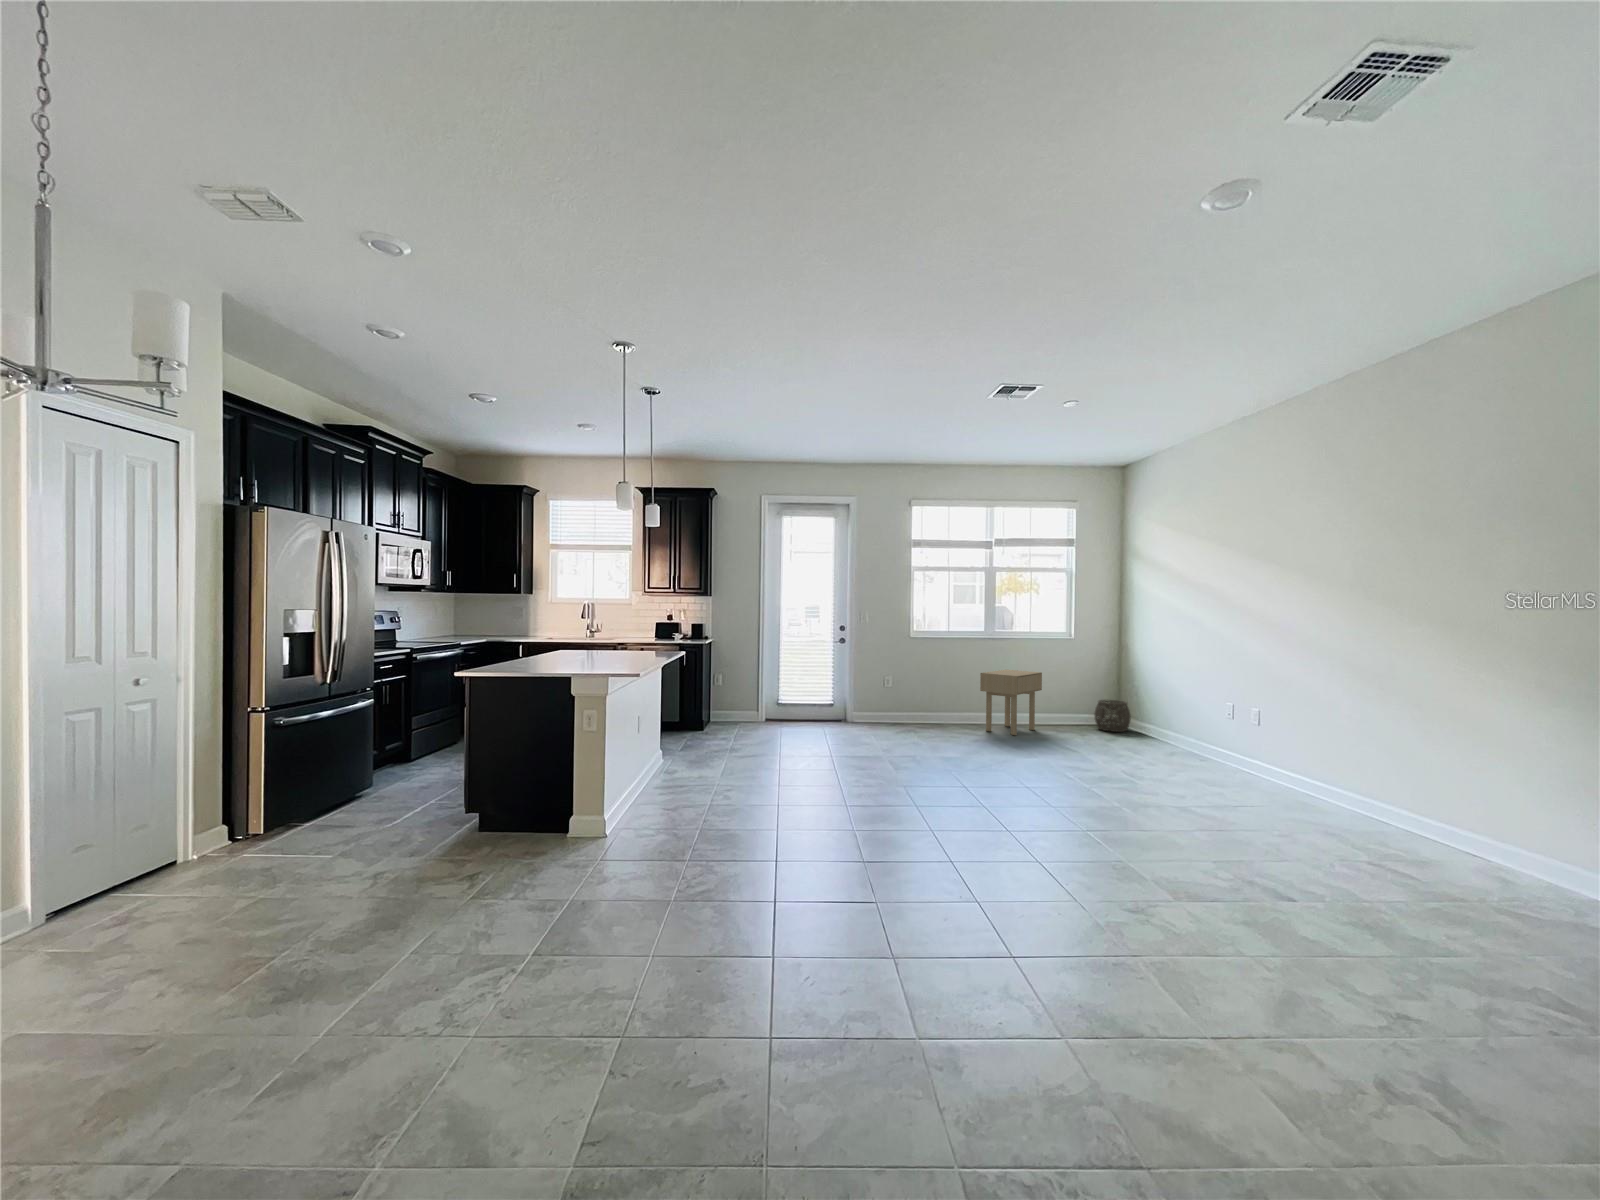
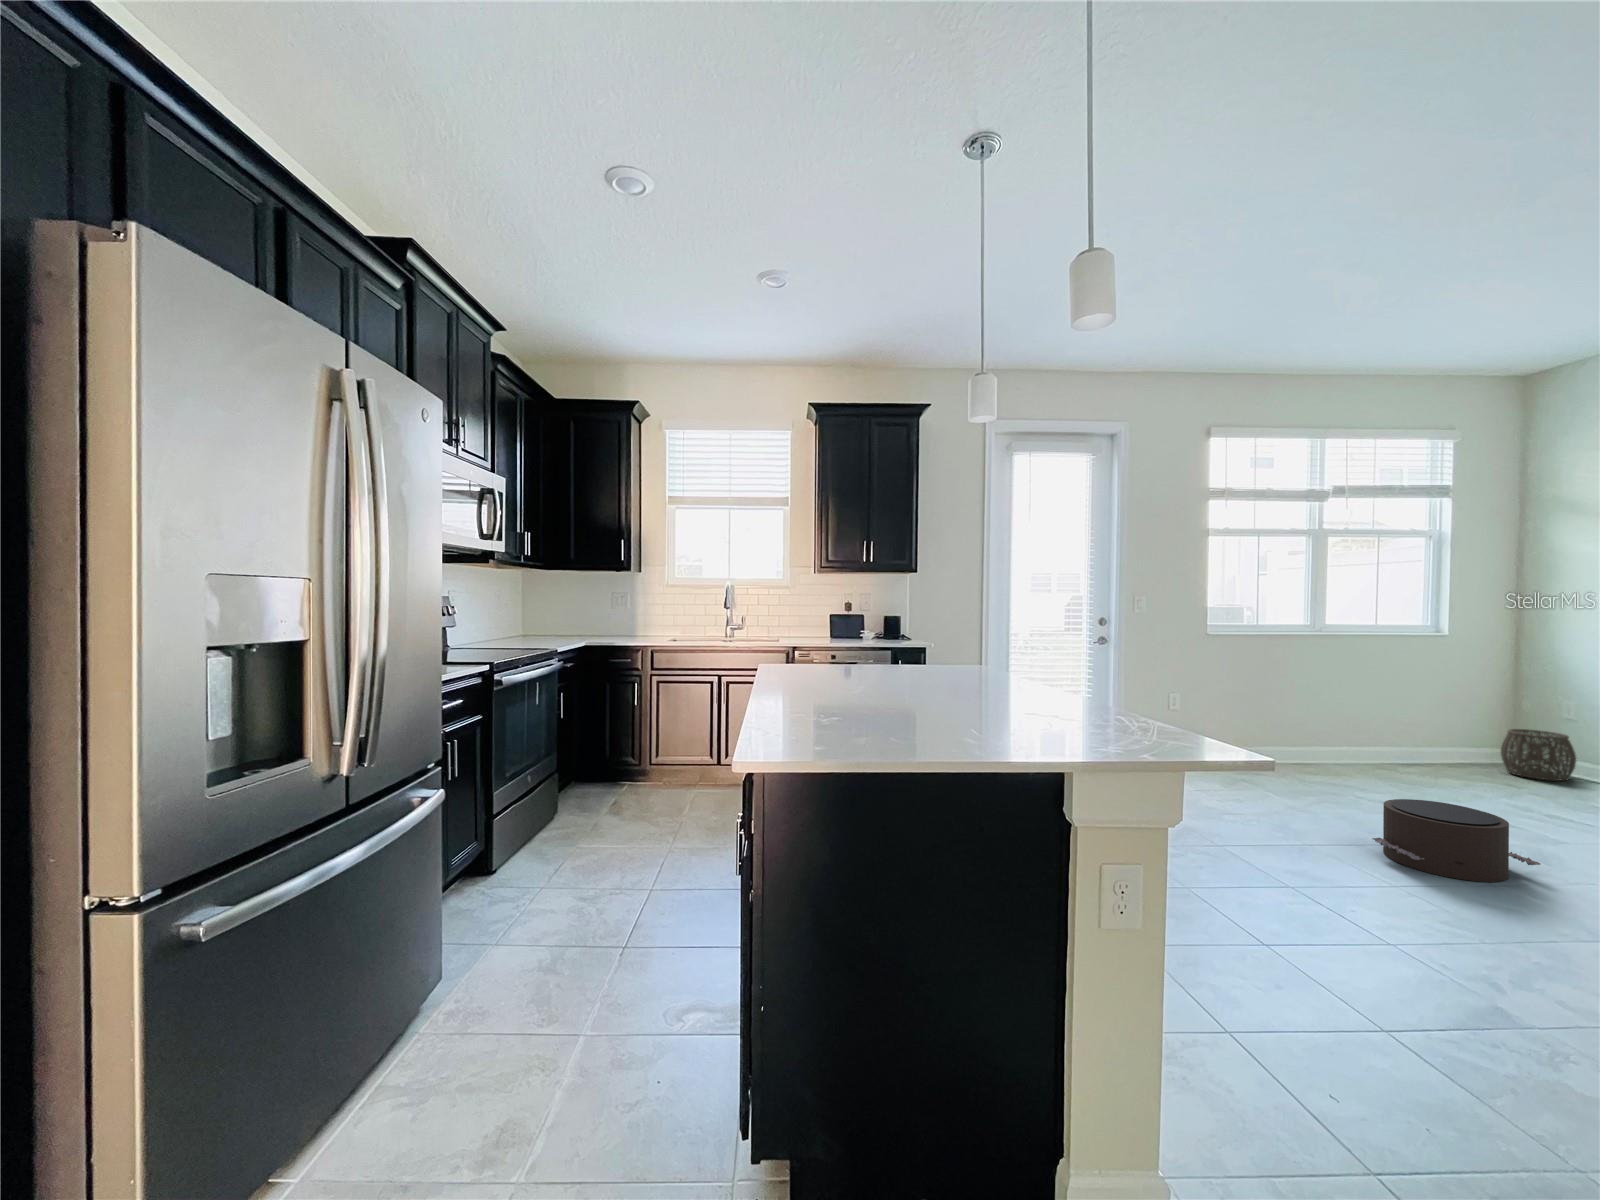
side table: present [980,670,1042,735] -> none [1347,683,1431,790]
pouf: none [911,729,976,768] -> present [1373,799,1540,882]

